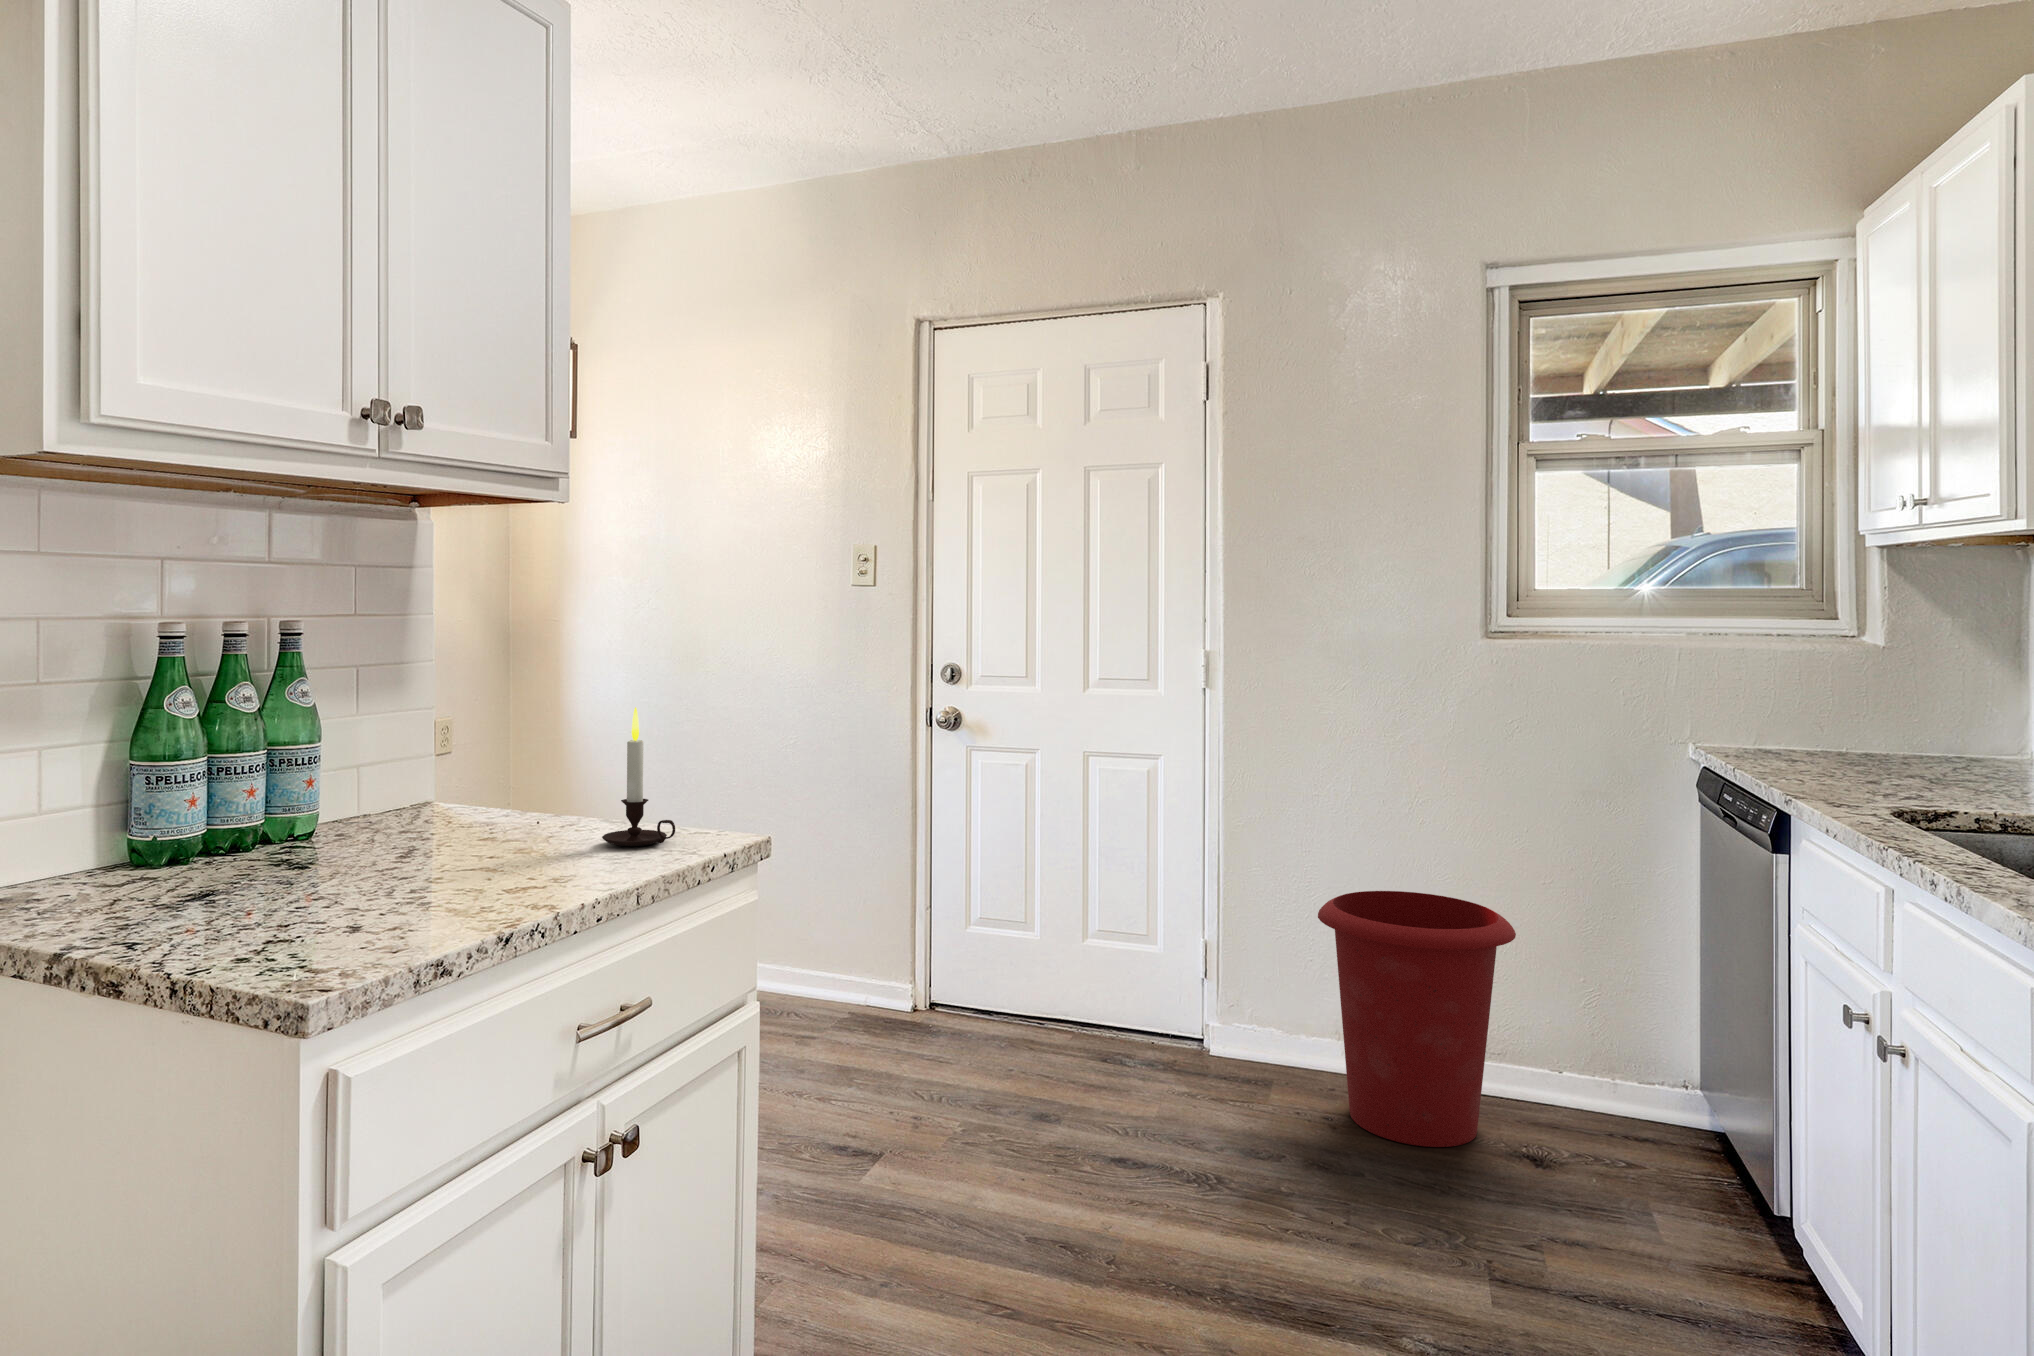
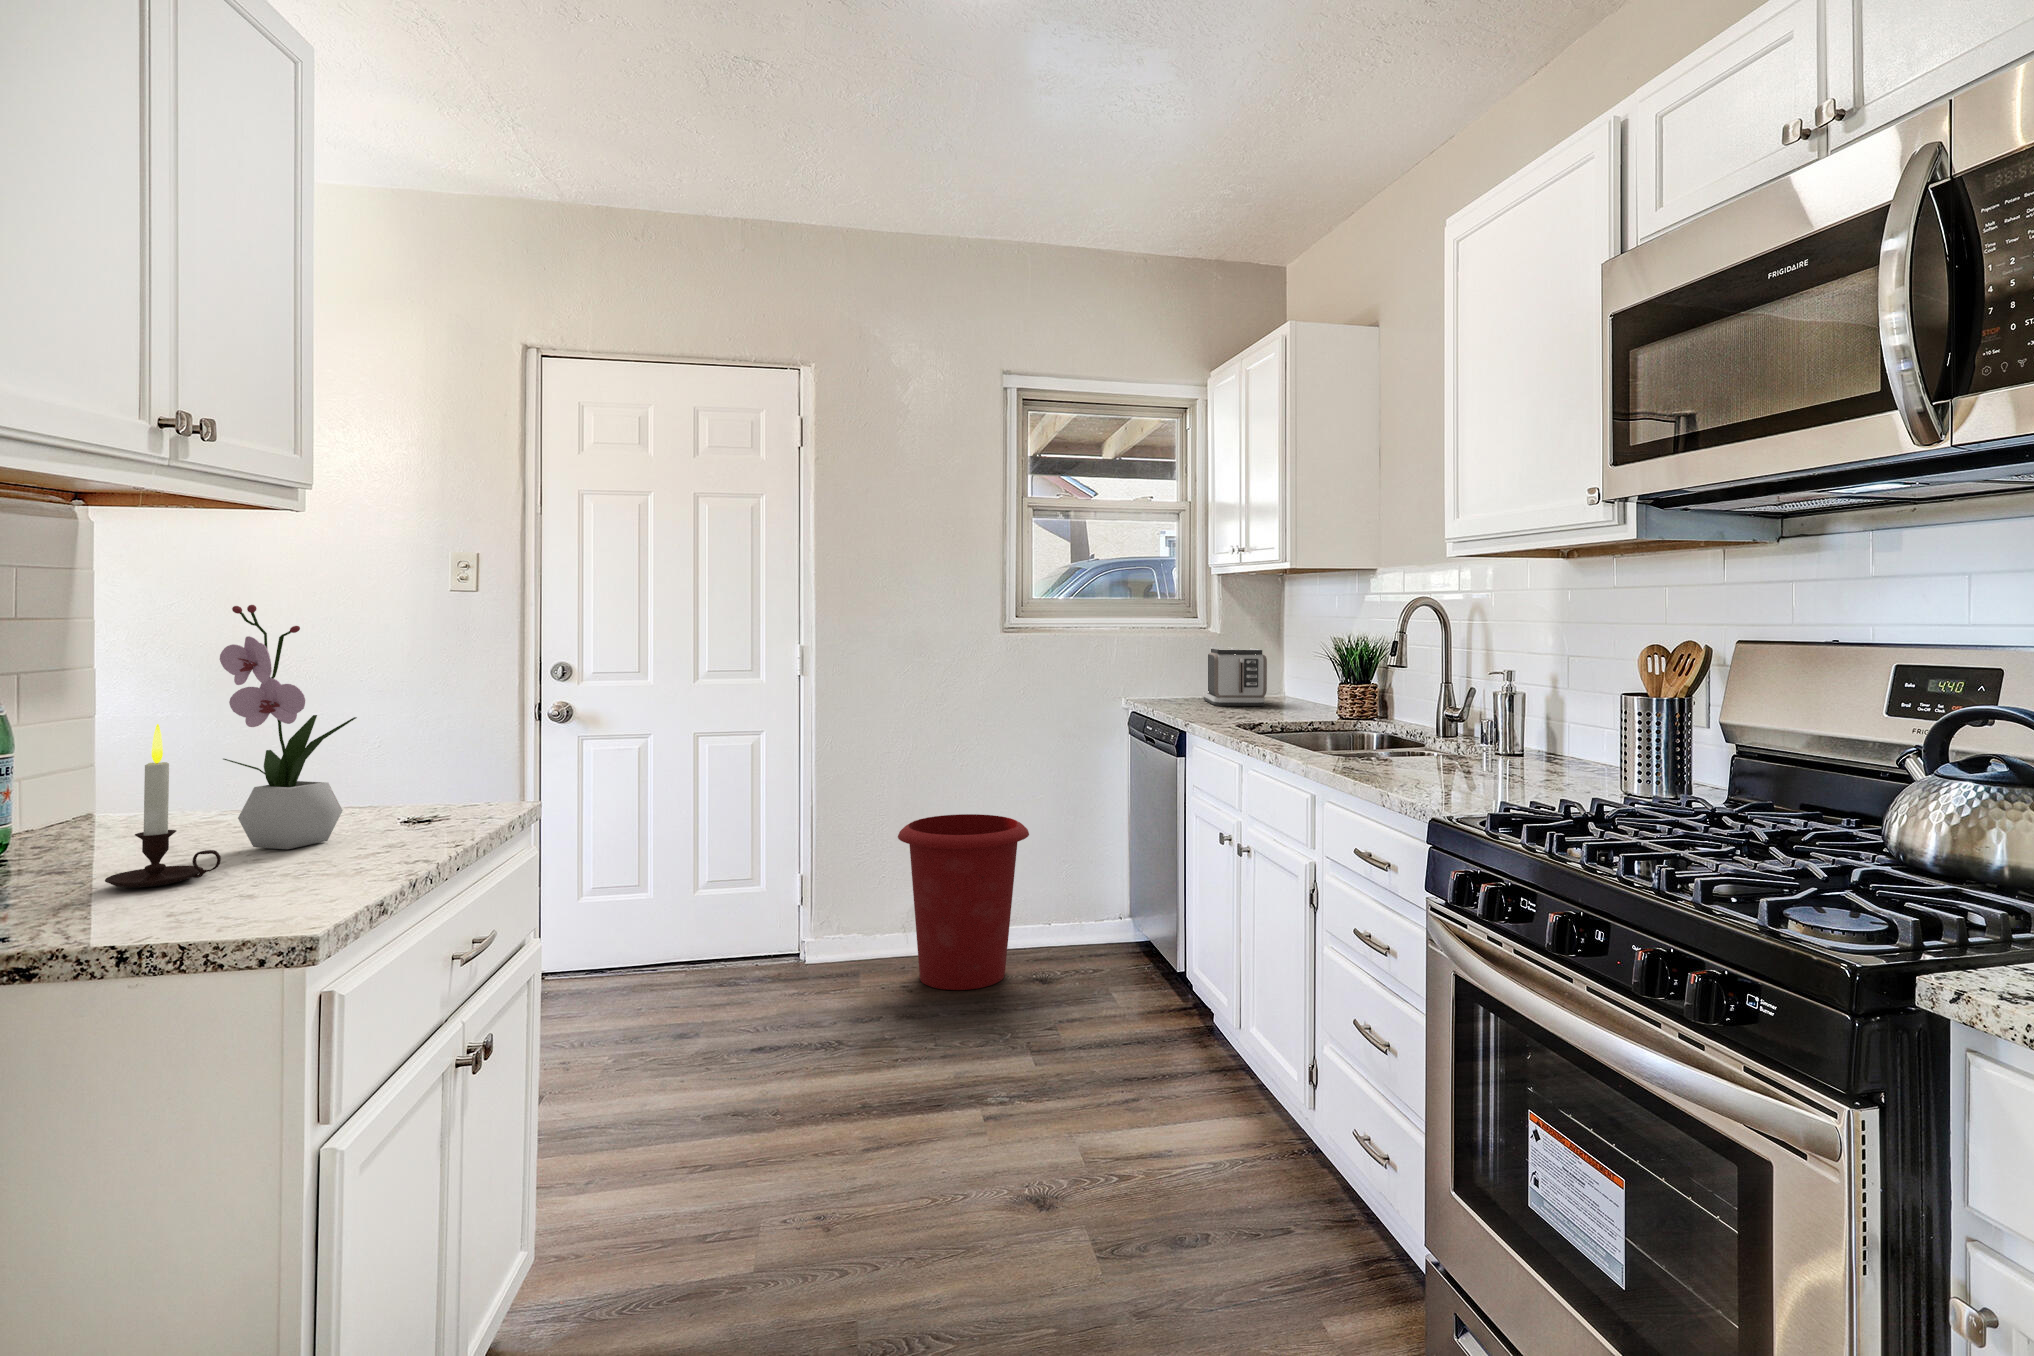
flower arrangement: none [430,608,553,872] -> present [220,605,357,849]
toaster: none [1855,669,1989,775] -> present [1204,648,1267,706]
candle: present [602,707,675,846] -> present [105,724,221,888]

